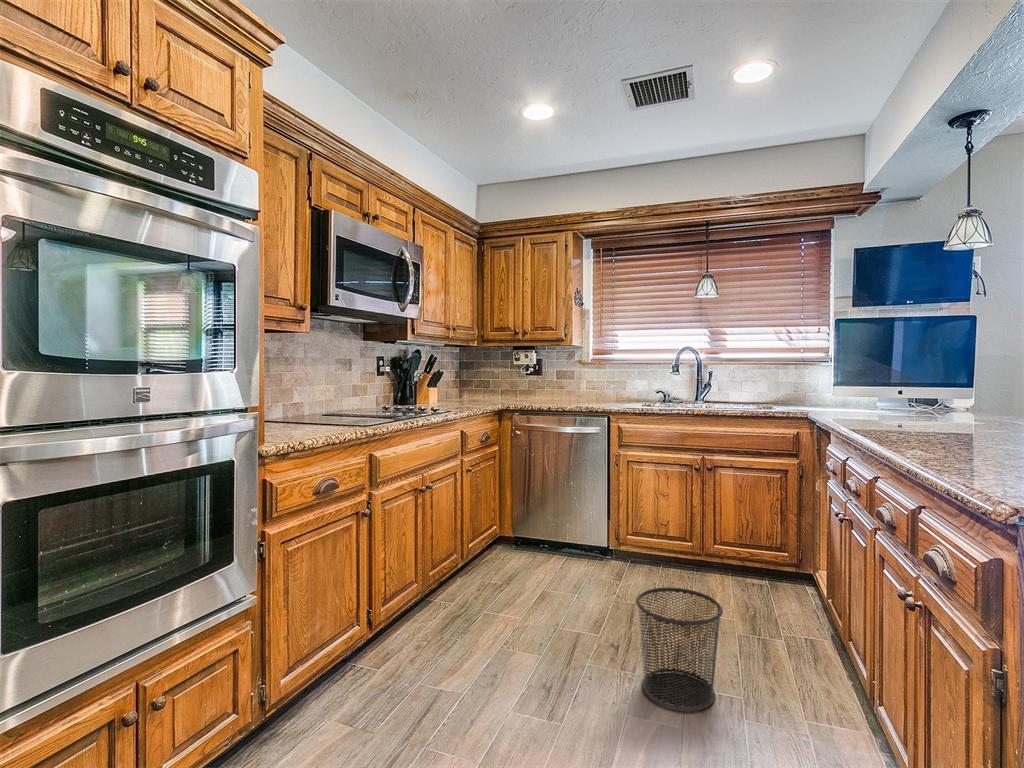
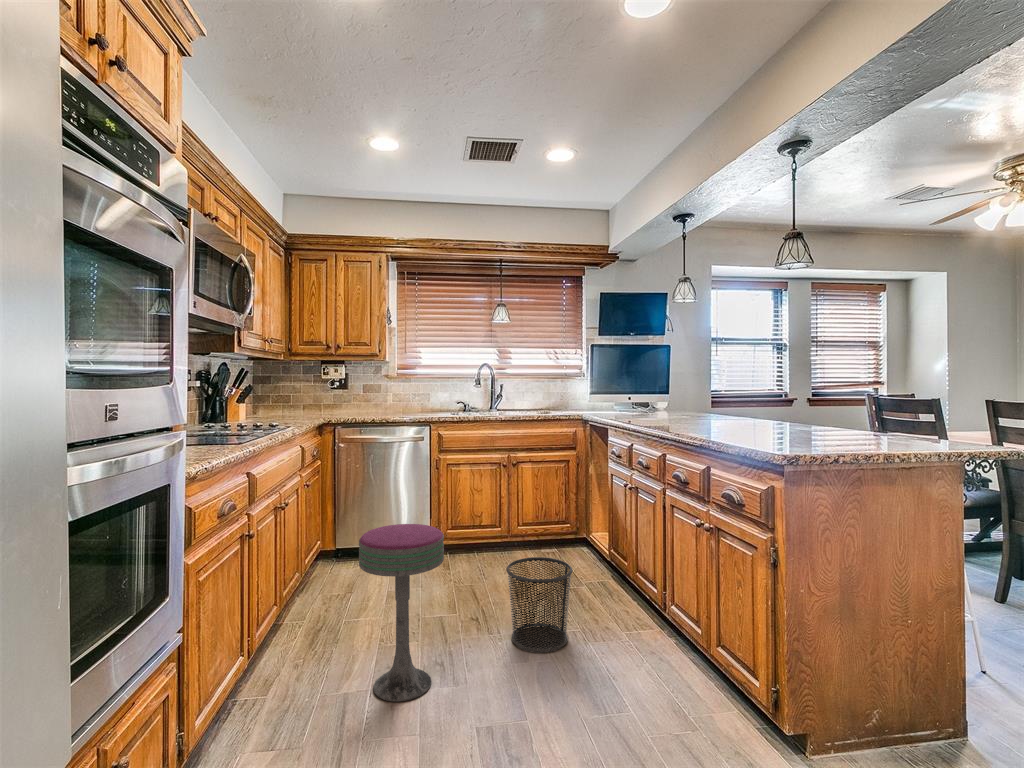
bar stool: none [451,525,543,718] -> present [359,524,444,702]

